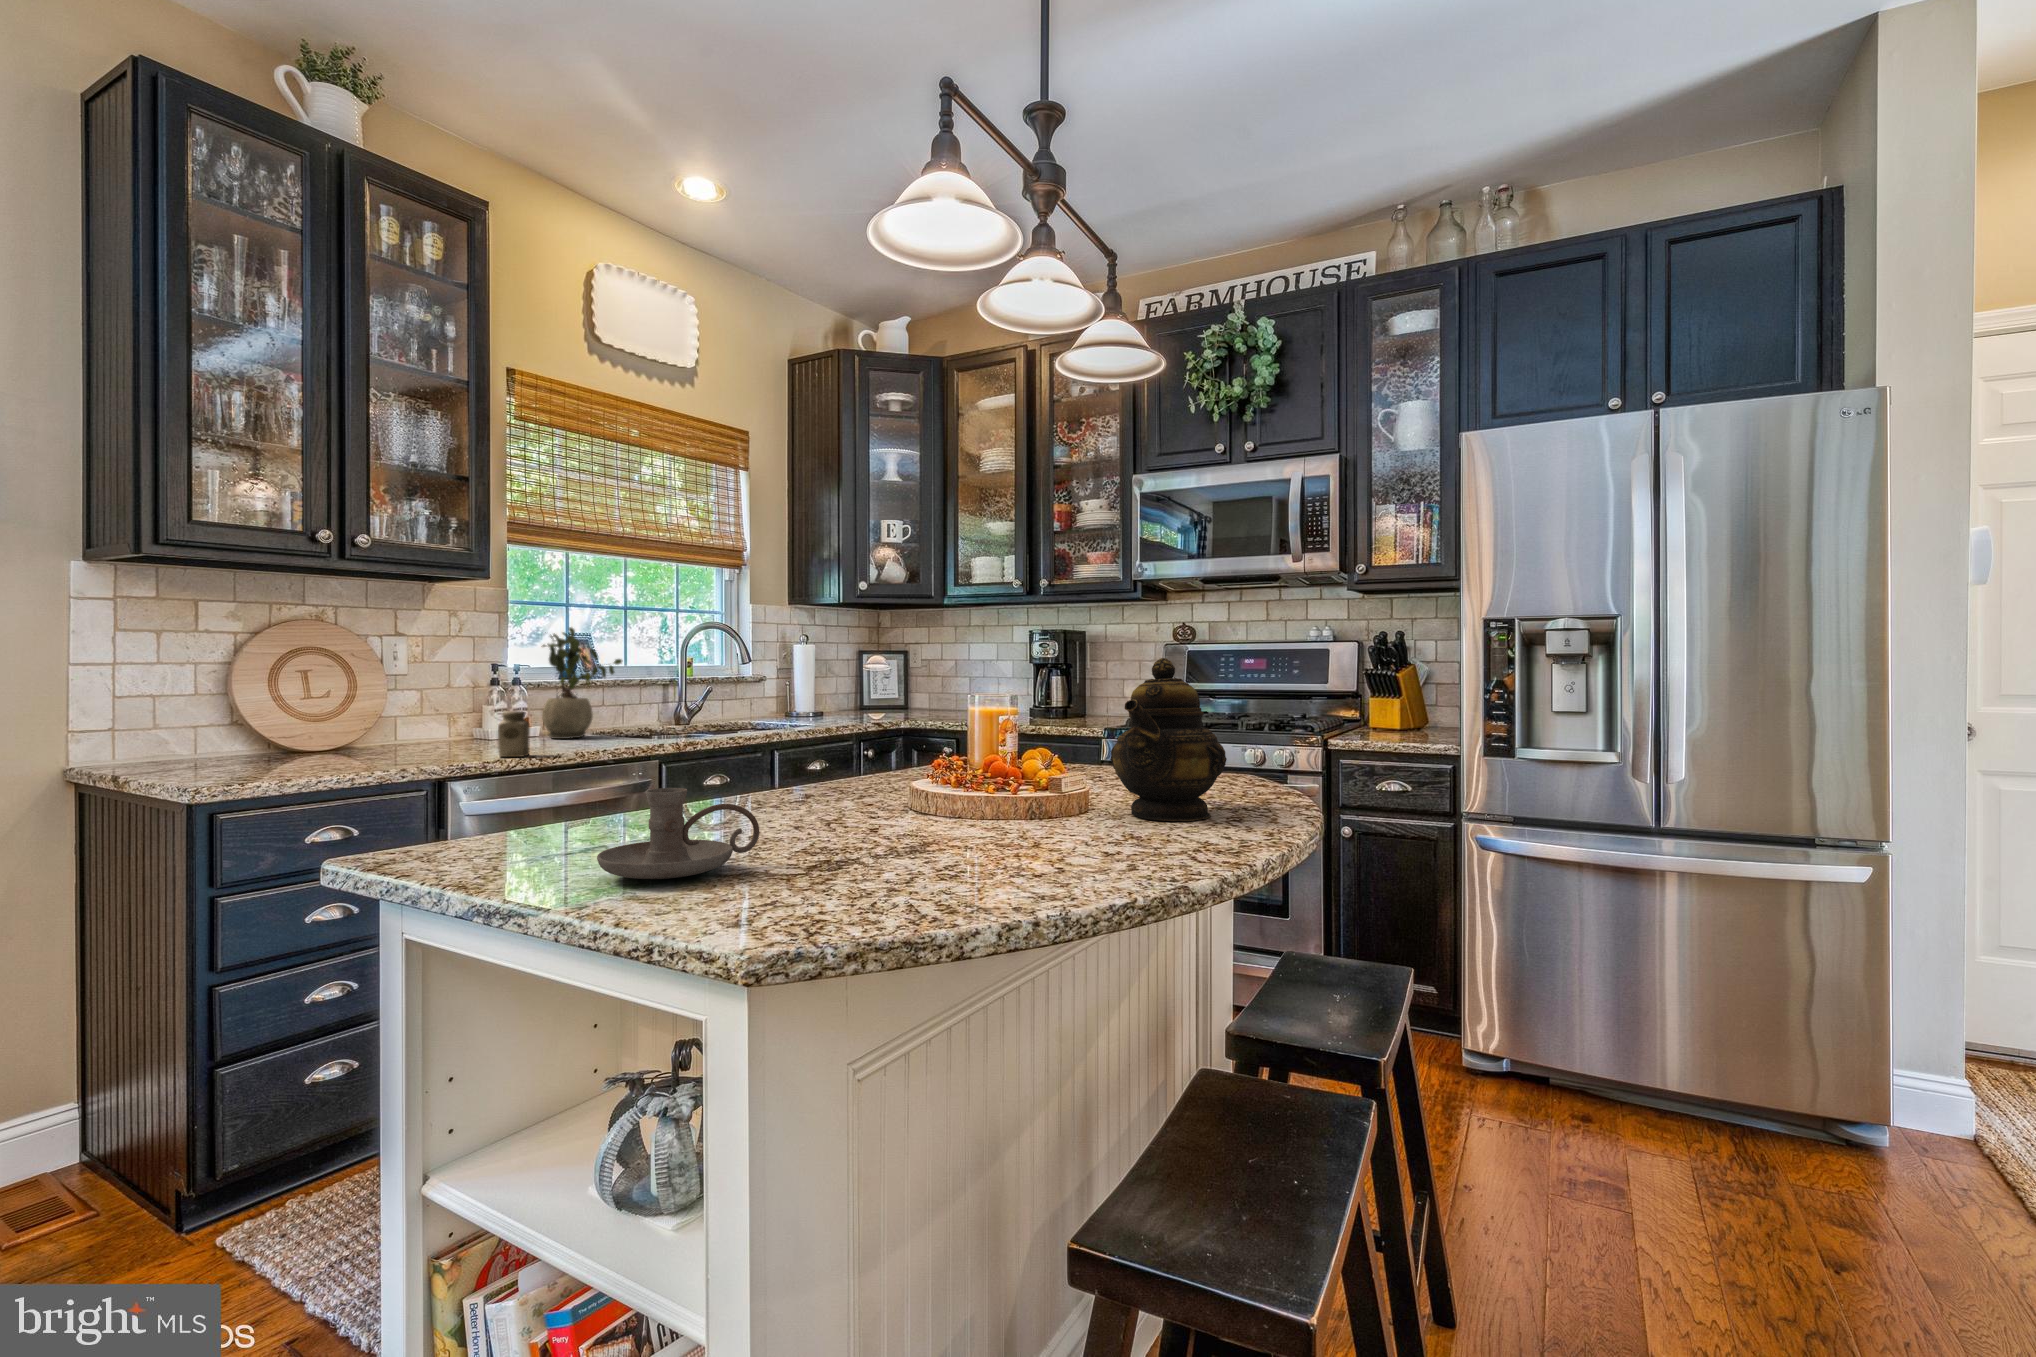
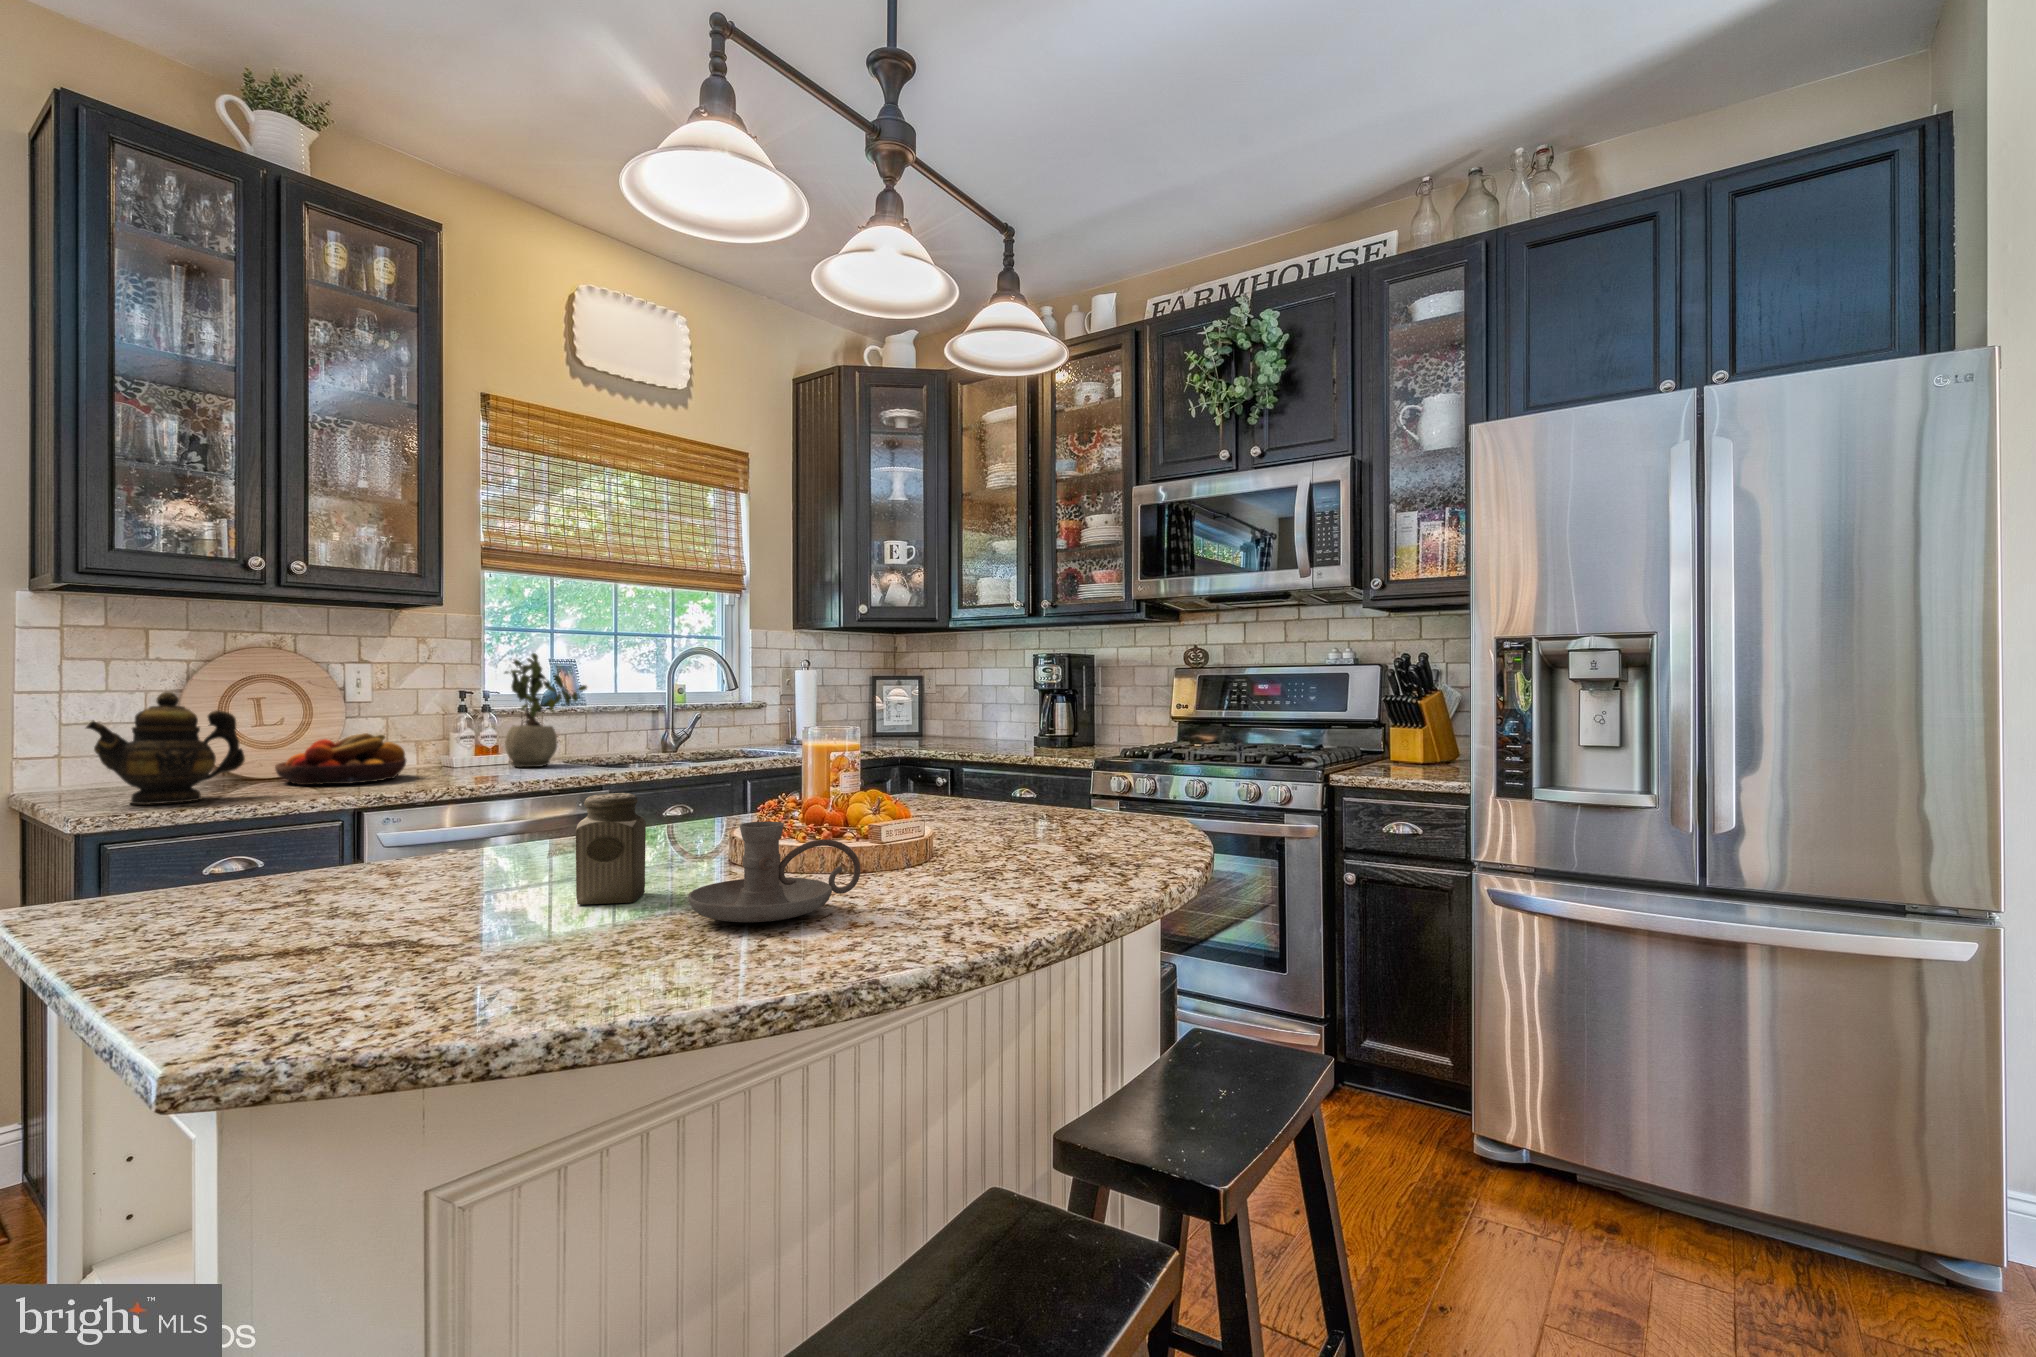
teapot: present [1111,658,1227,821] -> present [86,692,245,805]
fruit bowl: none [334,705,460,755] -> present [275,733,407,785]
salt shaker: present [498,711,530,757] -> present [576,793,646,904]
candle holder: present [597,788,759,879] -> present [688,821,861,922]

